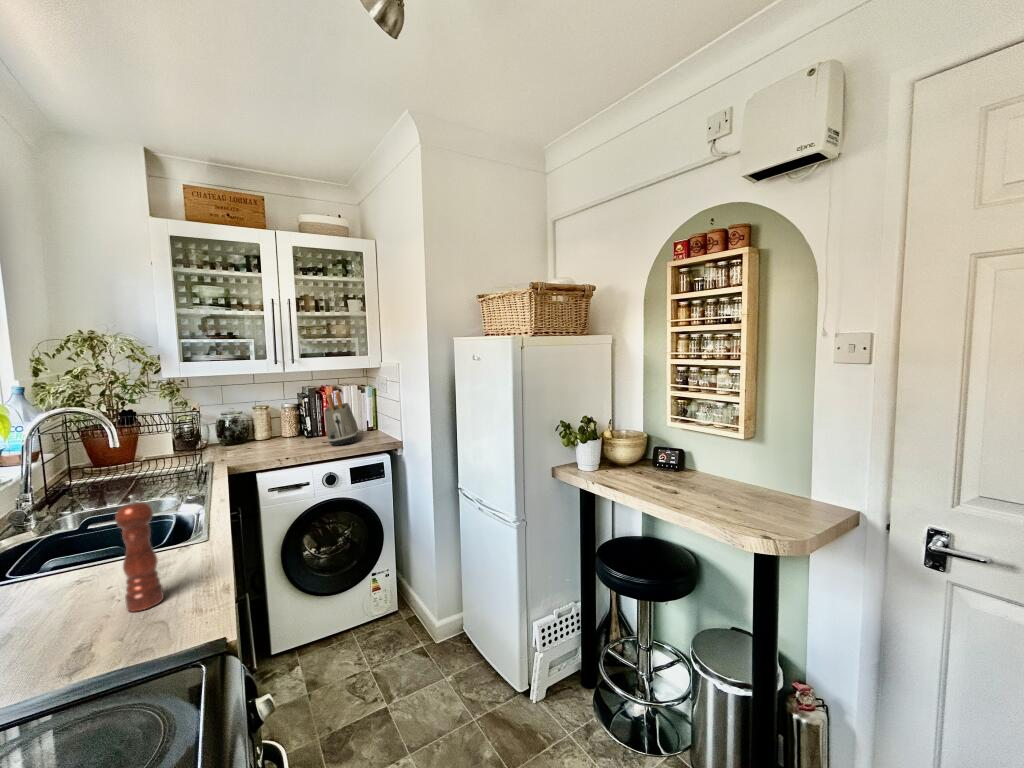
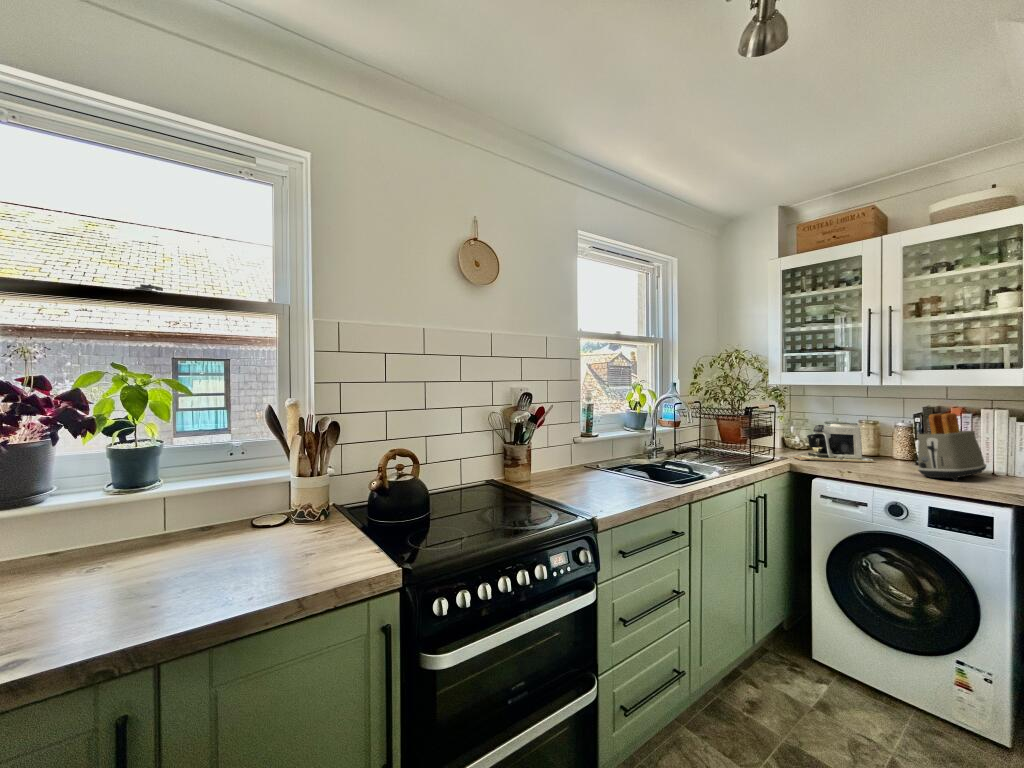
coffee maker: none [210,411,283,461] -> present [794,423,874,463]
pepper mill: present [115,495,164,612] -> none [609,435,626,503]

